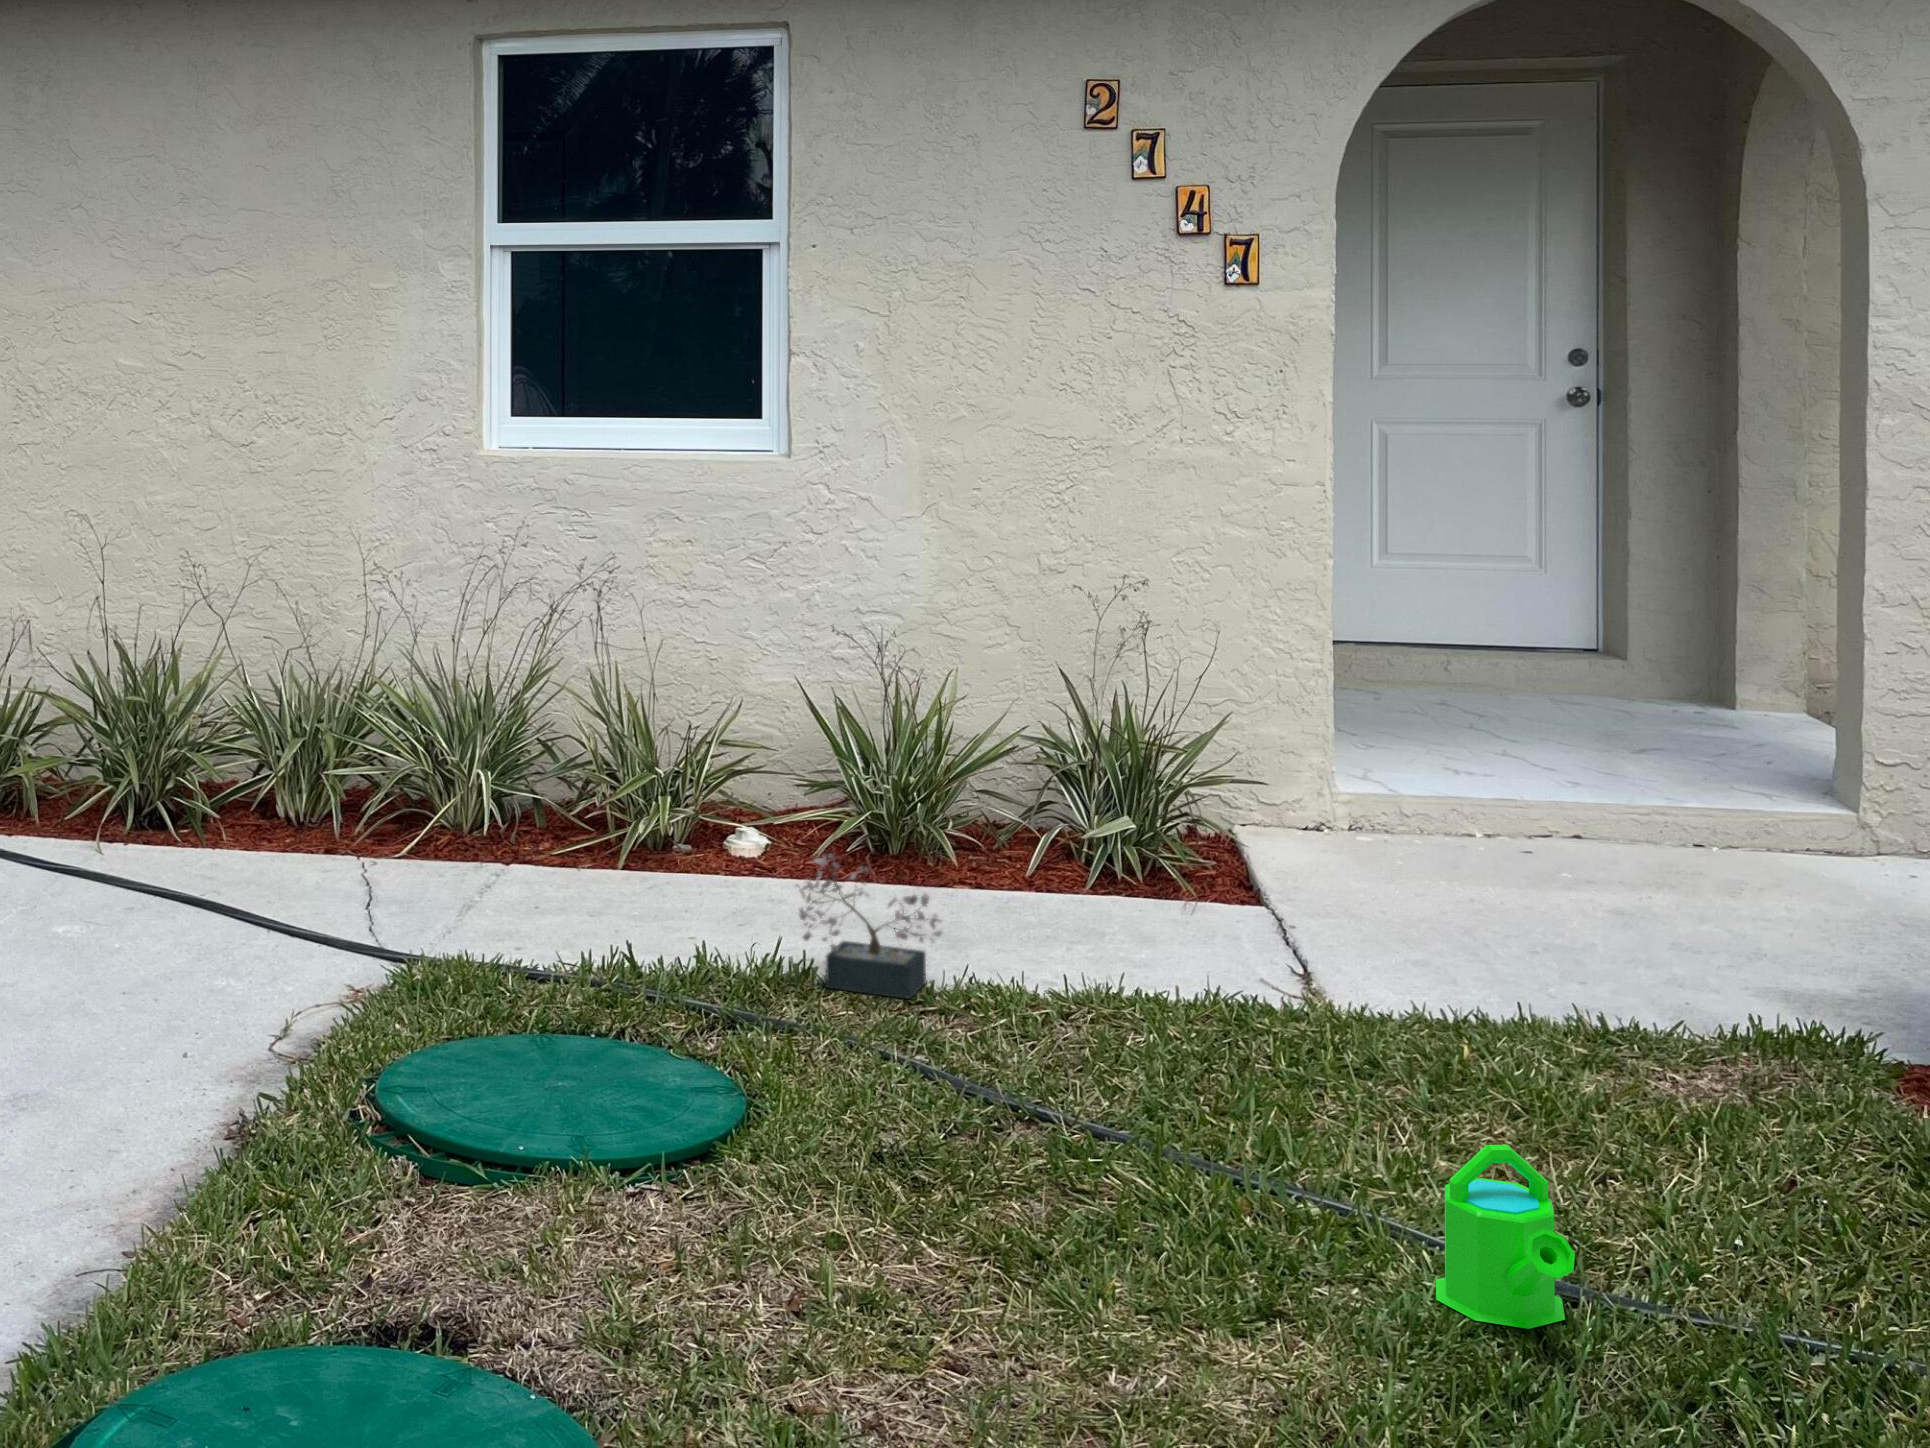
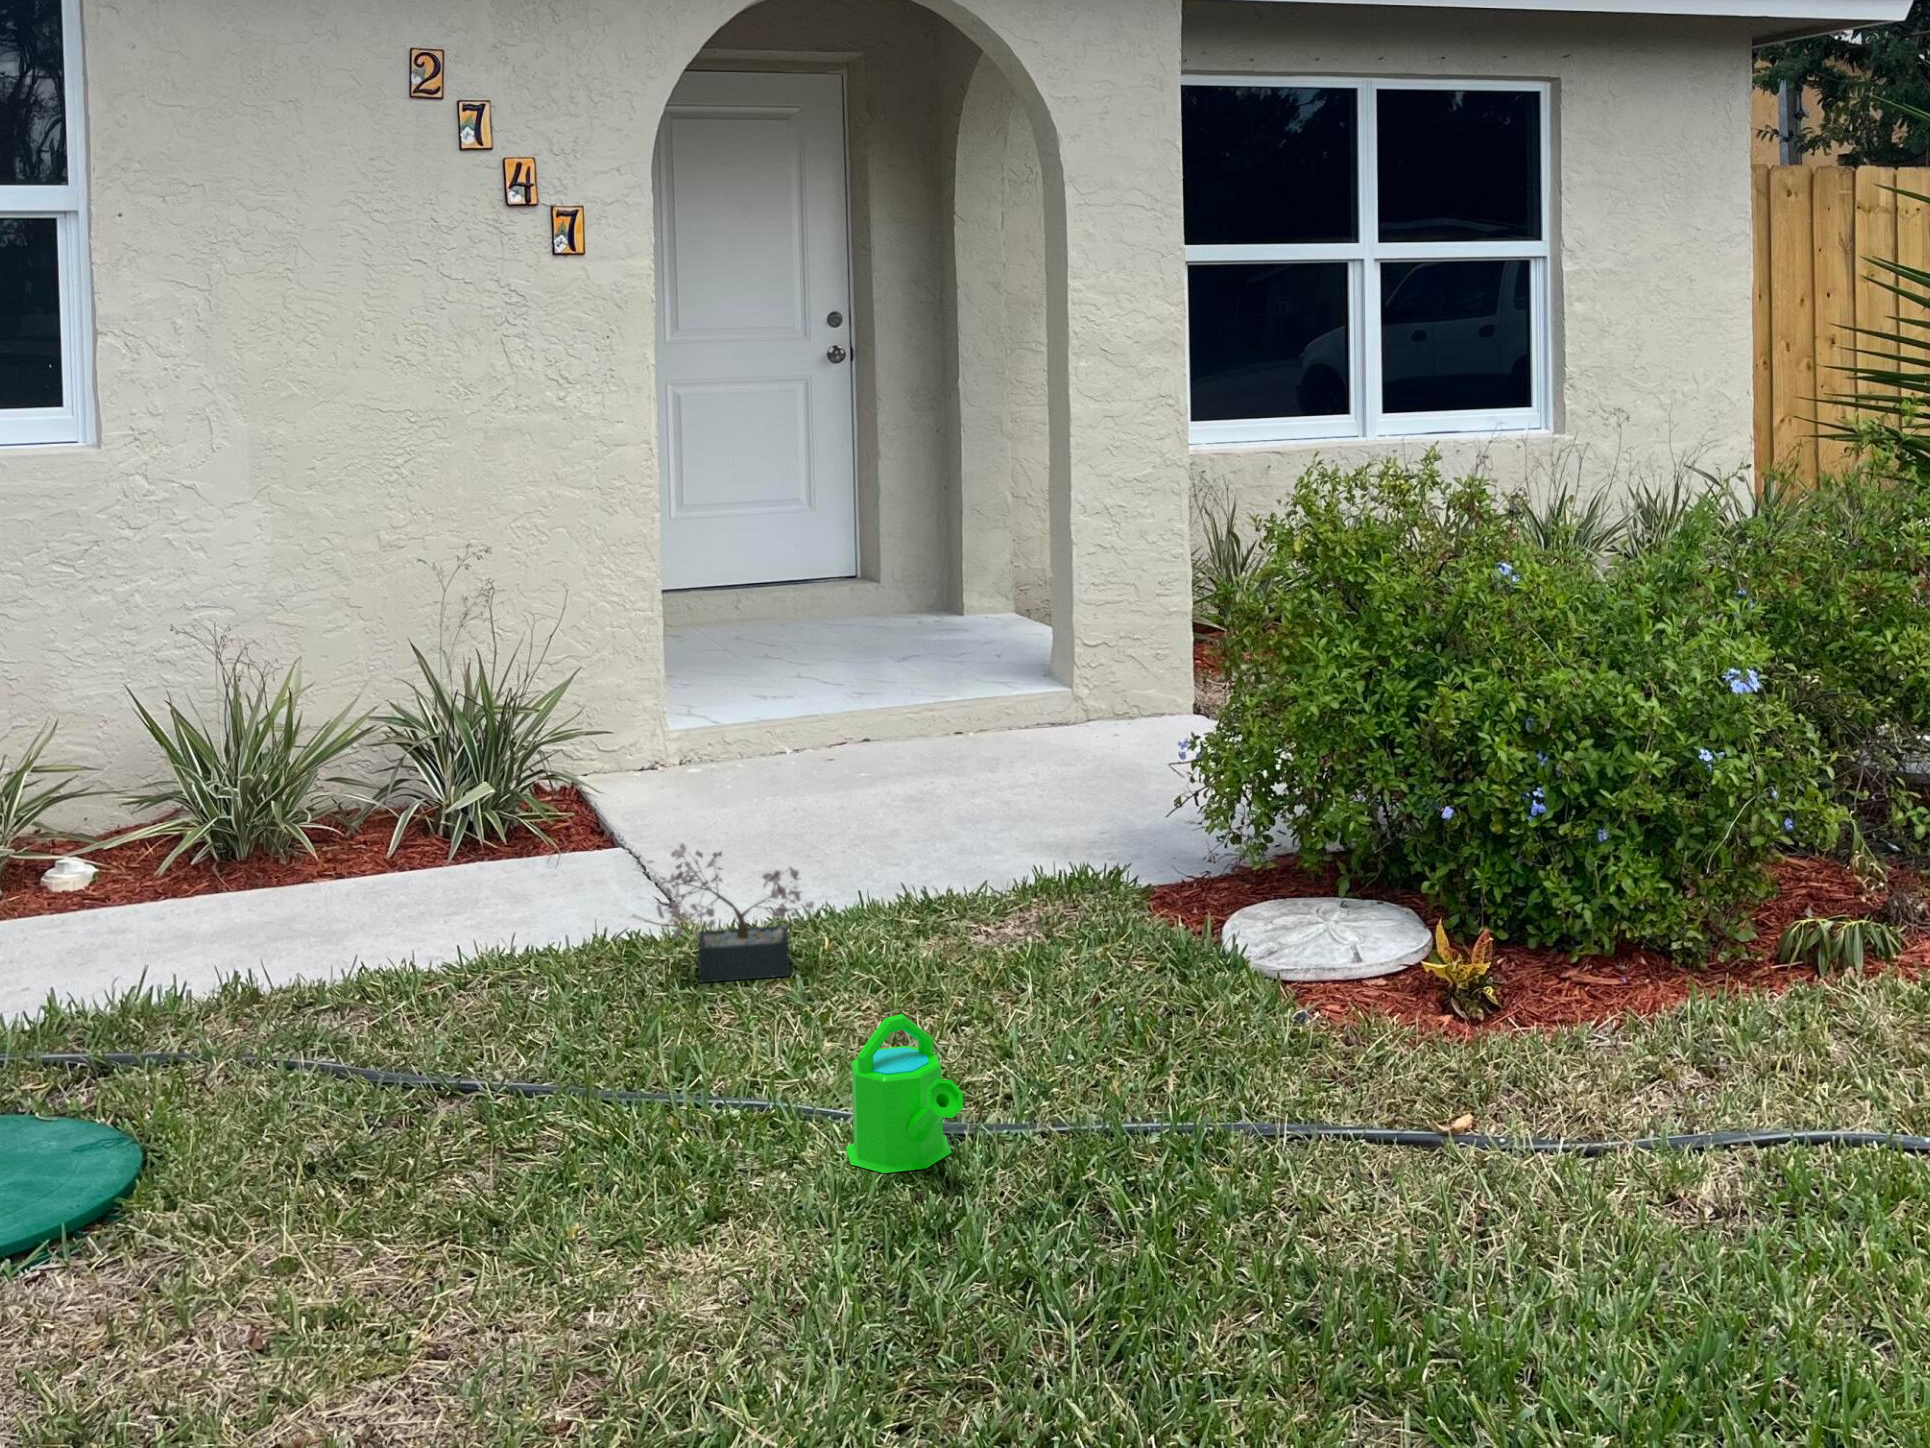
decorative plant: present [796,854,942,999] -> present [657,844,814,983]

